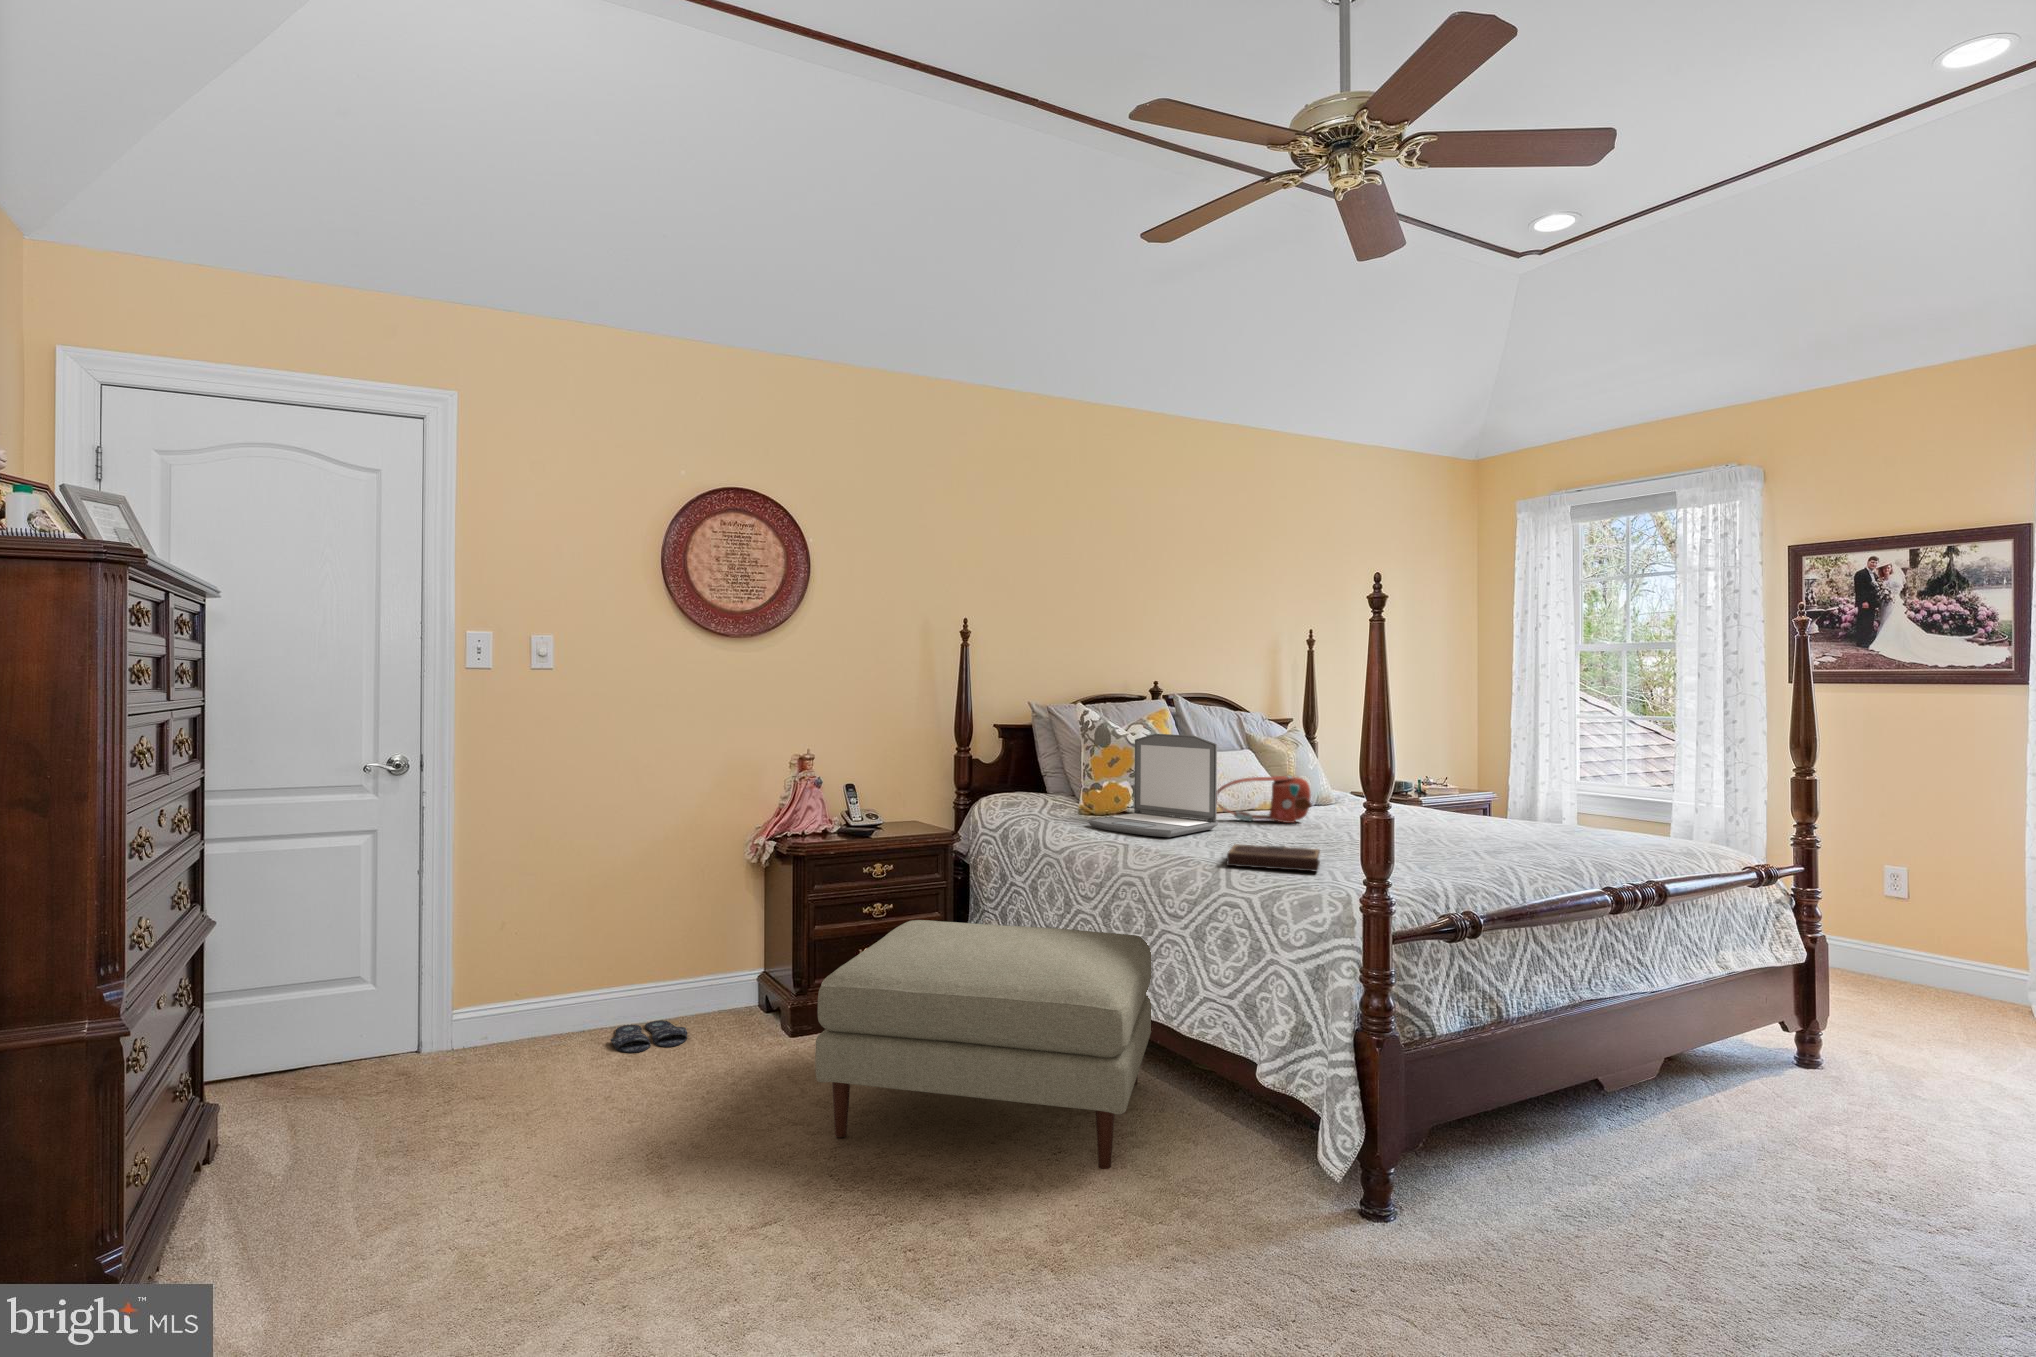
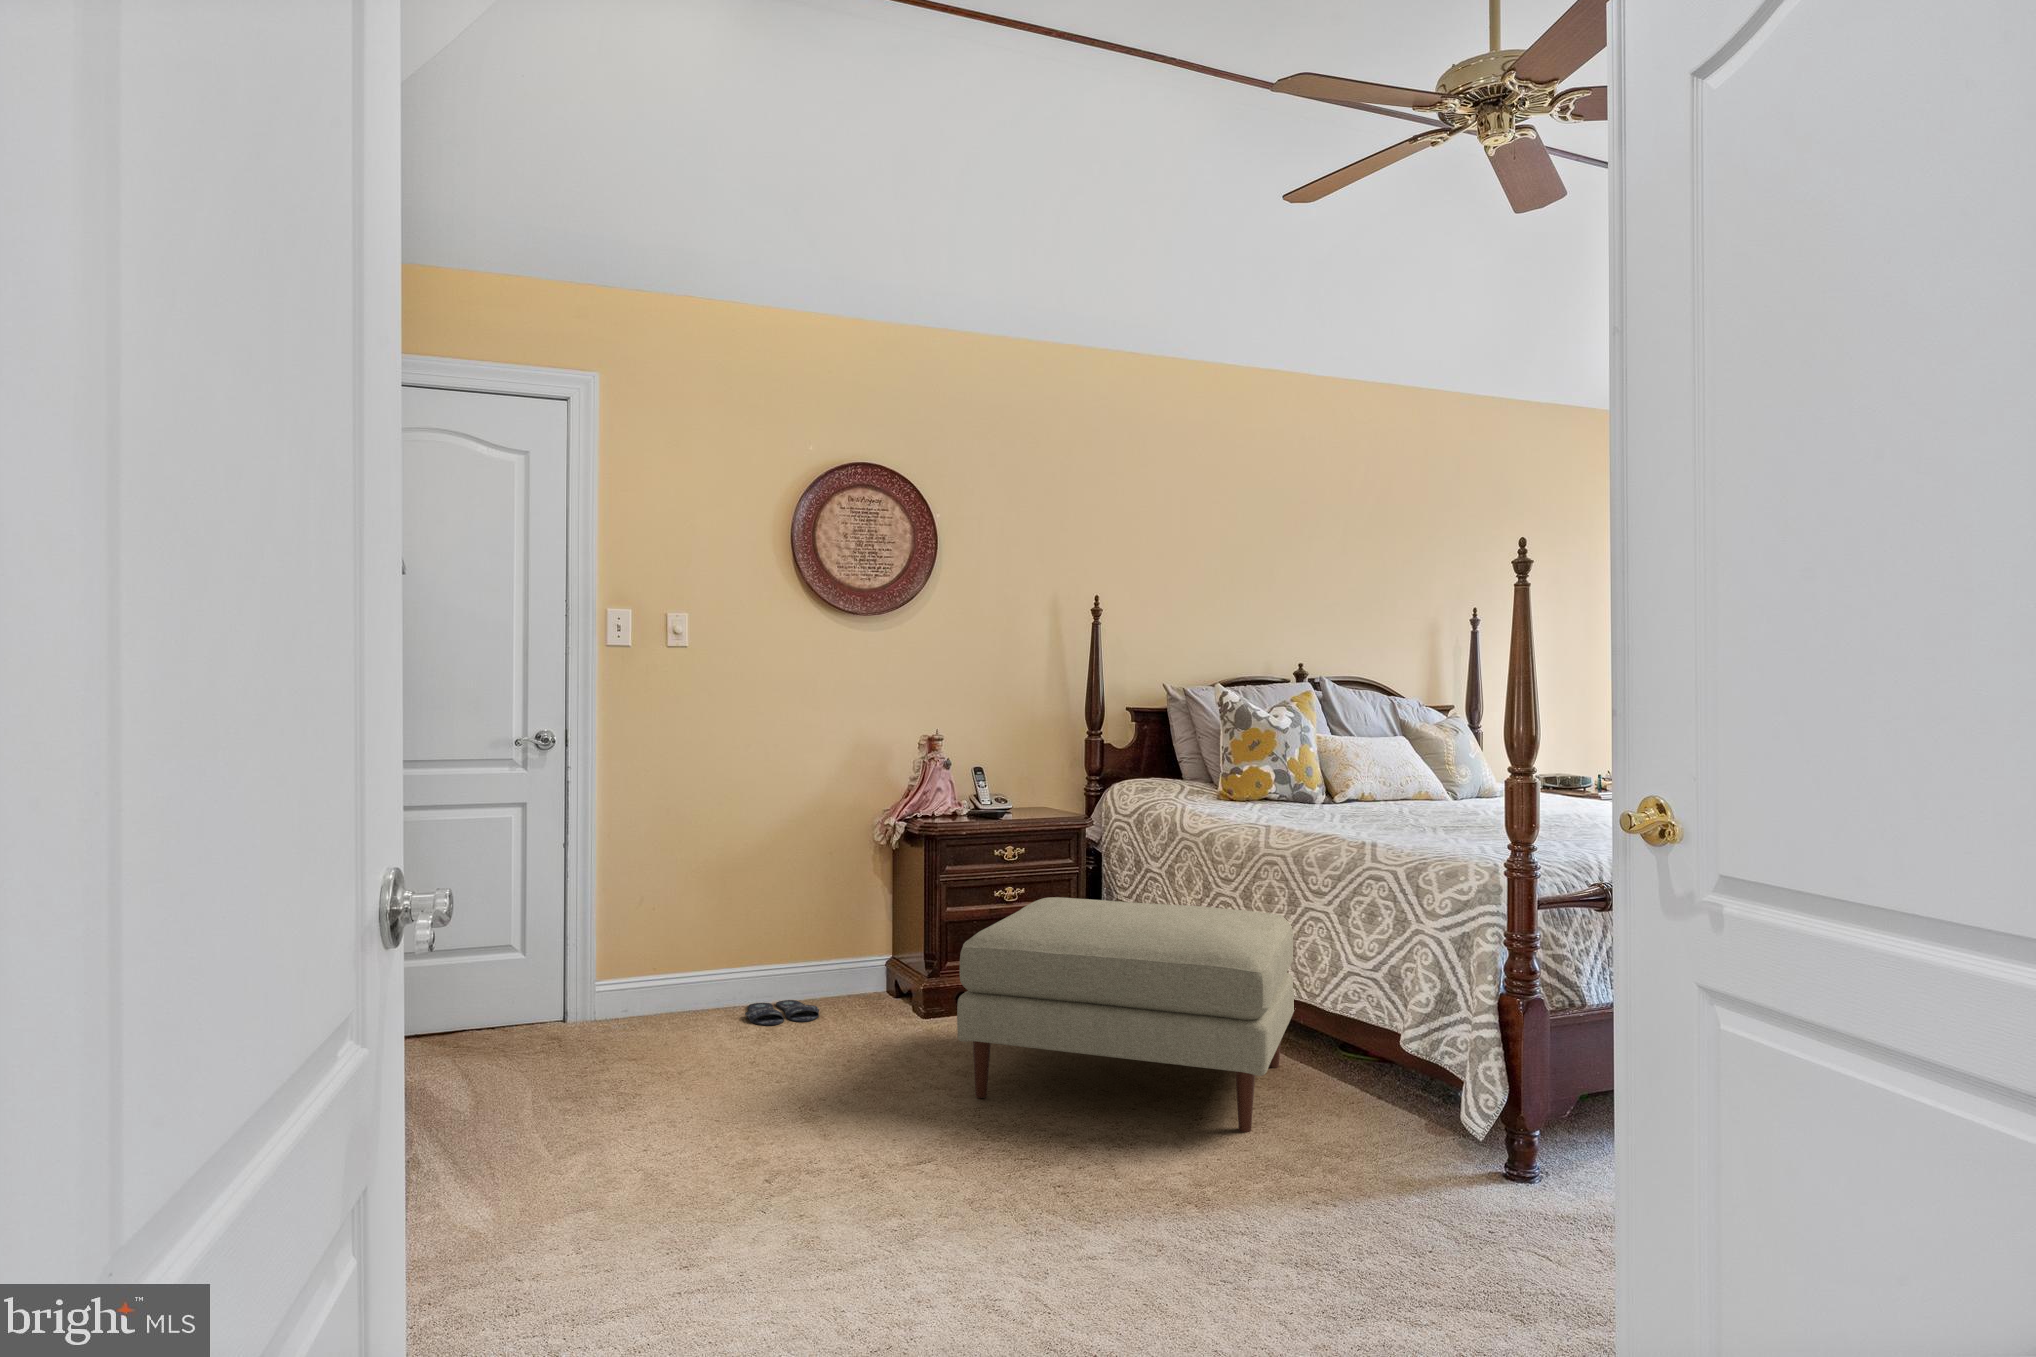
laptop: present [1088,734,1218,837] -> none [1228,714,1367,818]
handbag: present [1217,776,1312,823] -> none [1365,759,1471,810]
notebook: present [1227,844,1320,871] -> none [1372,822,1473,847]

